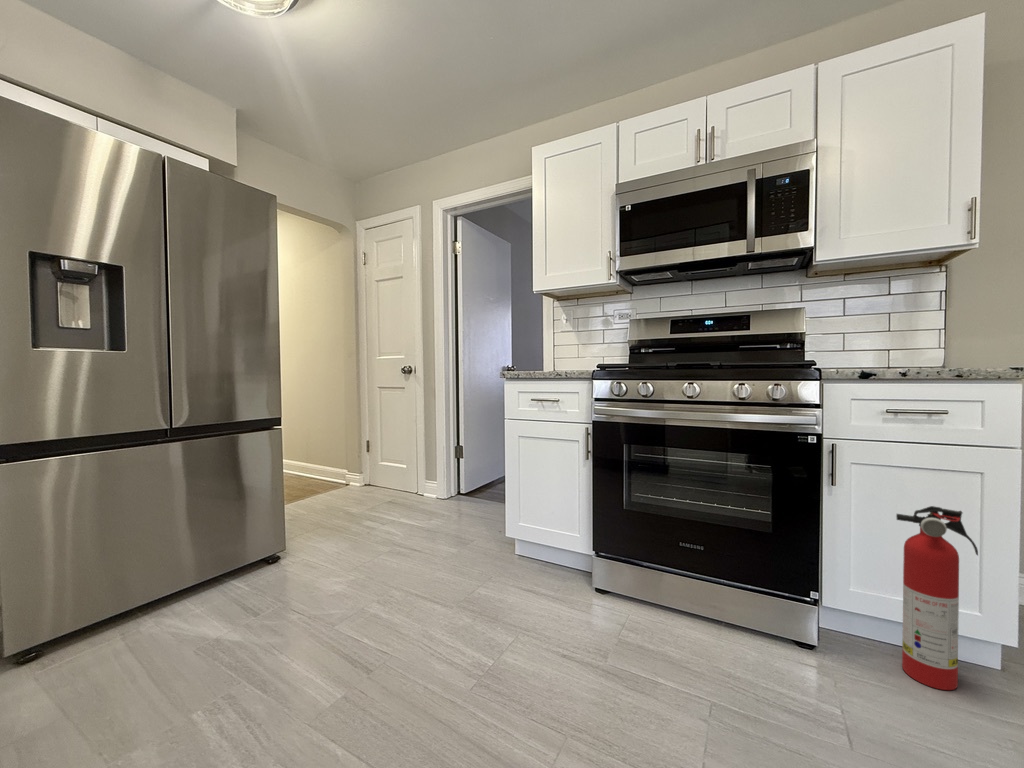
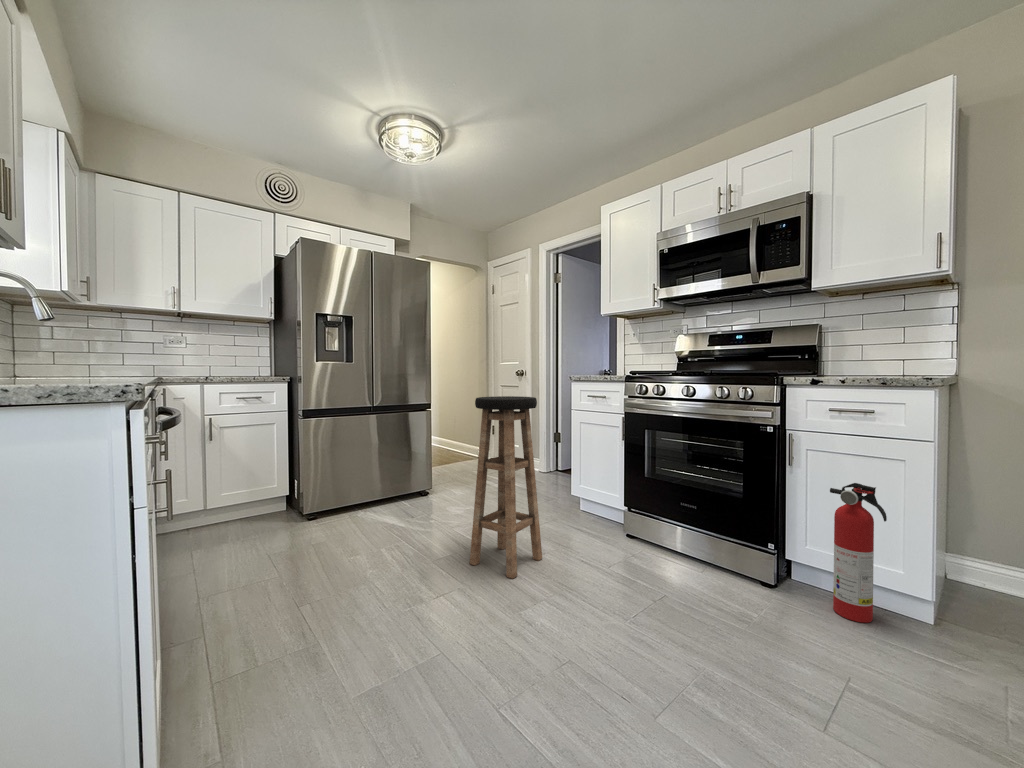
bar stool: none [387,405,506,734] -> present [470,396,542,579]

